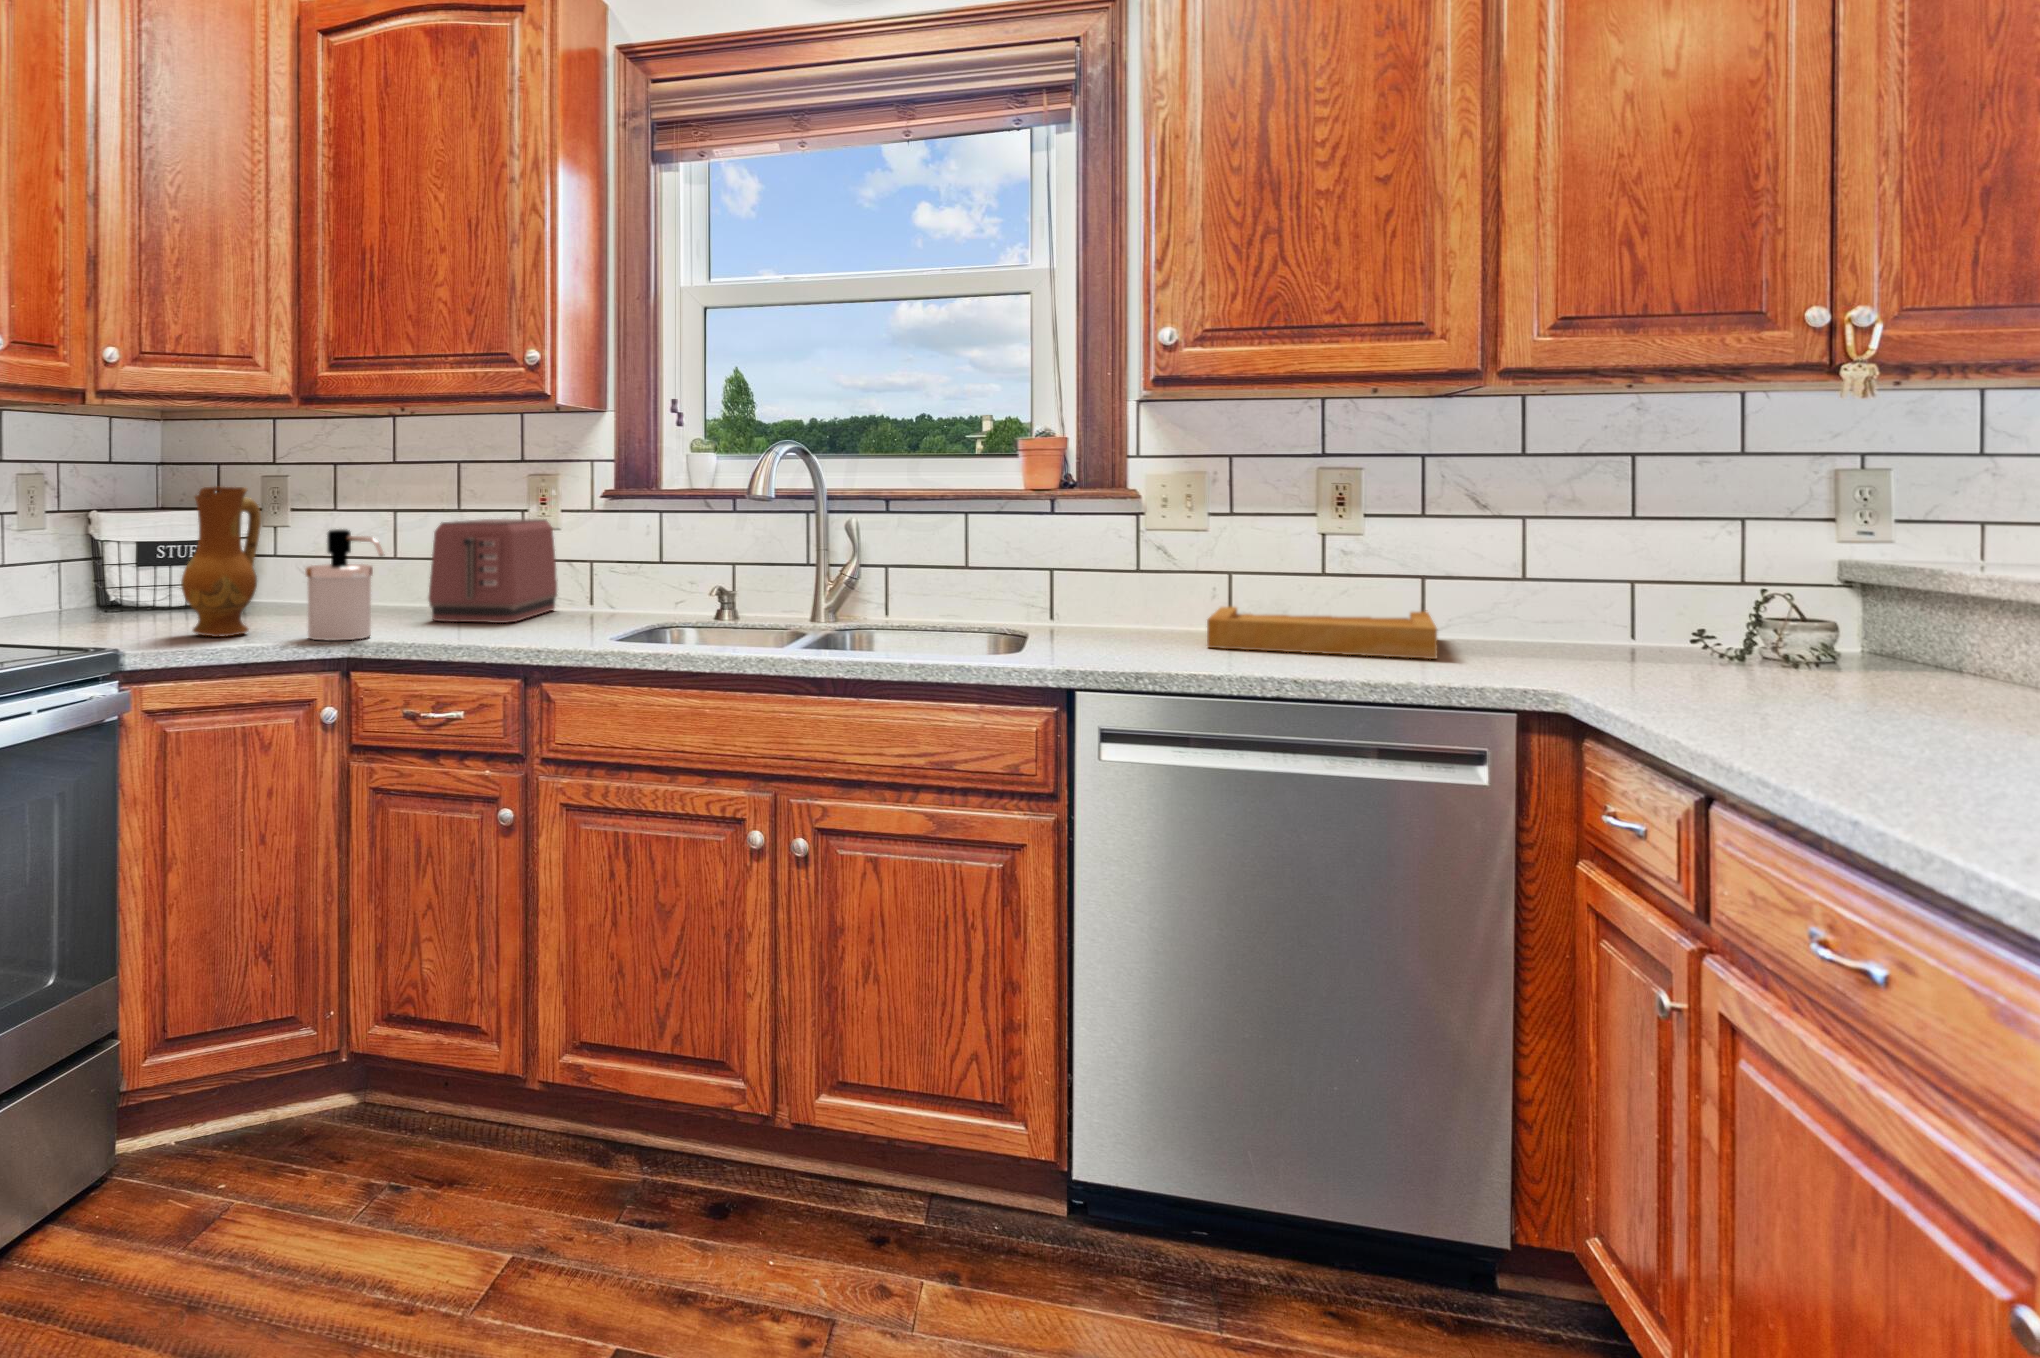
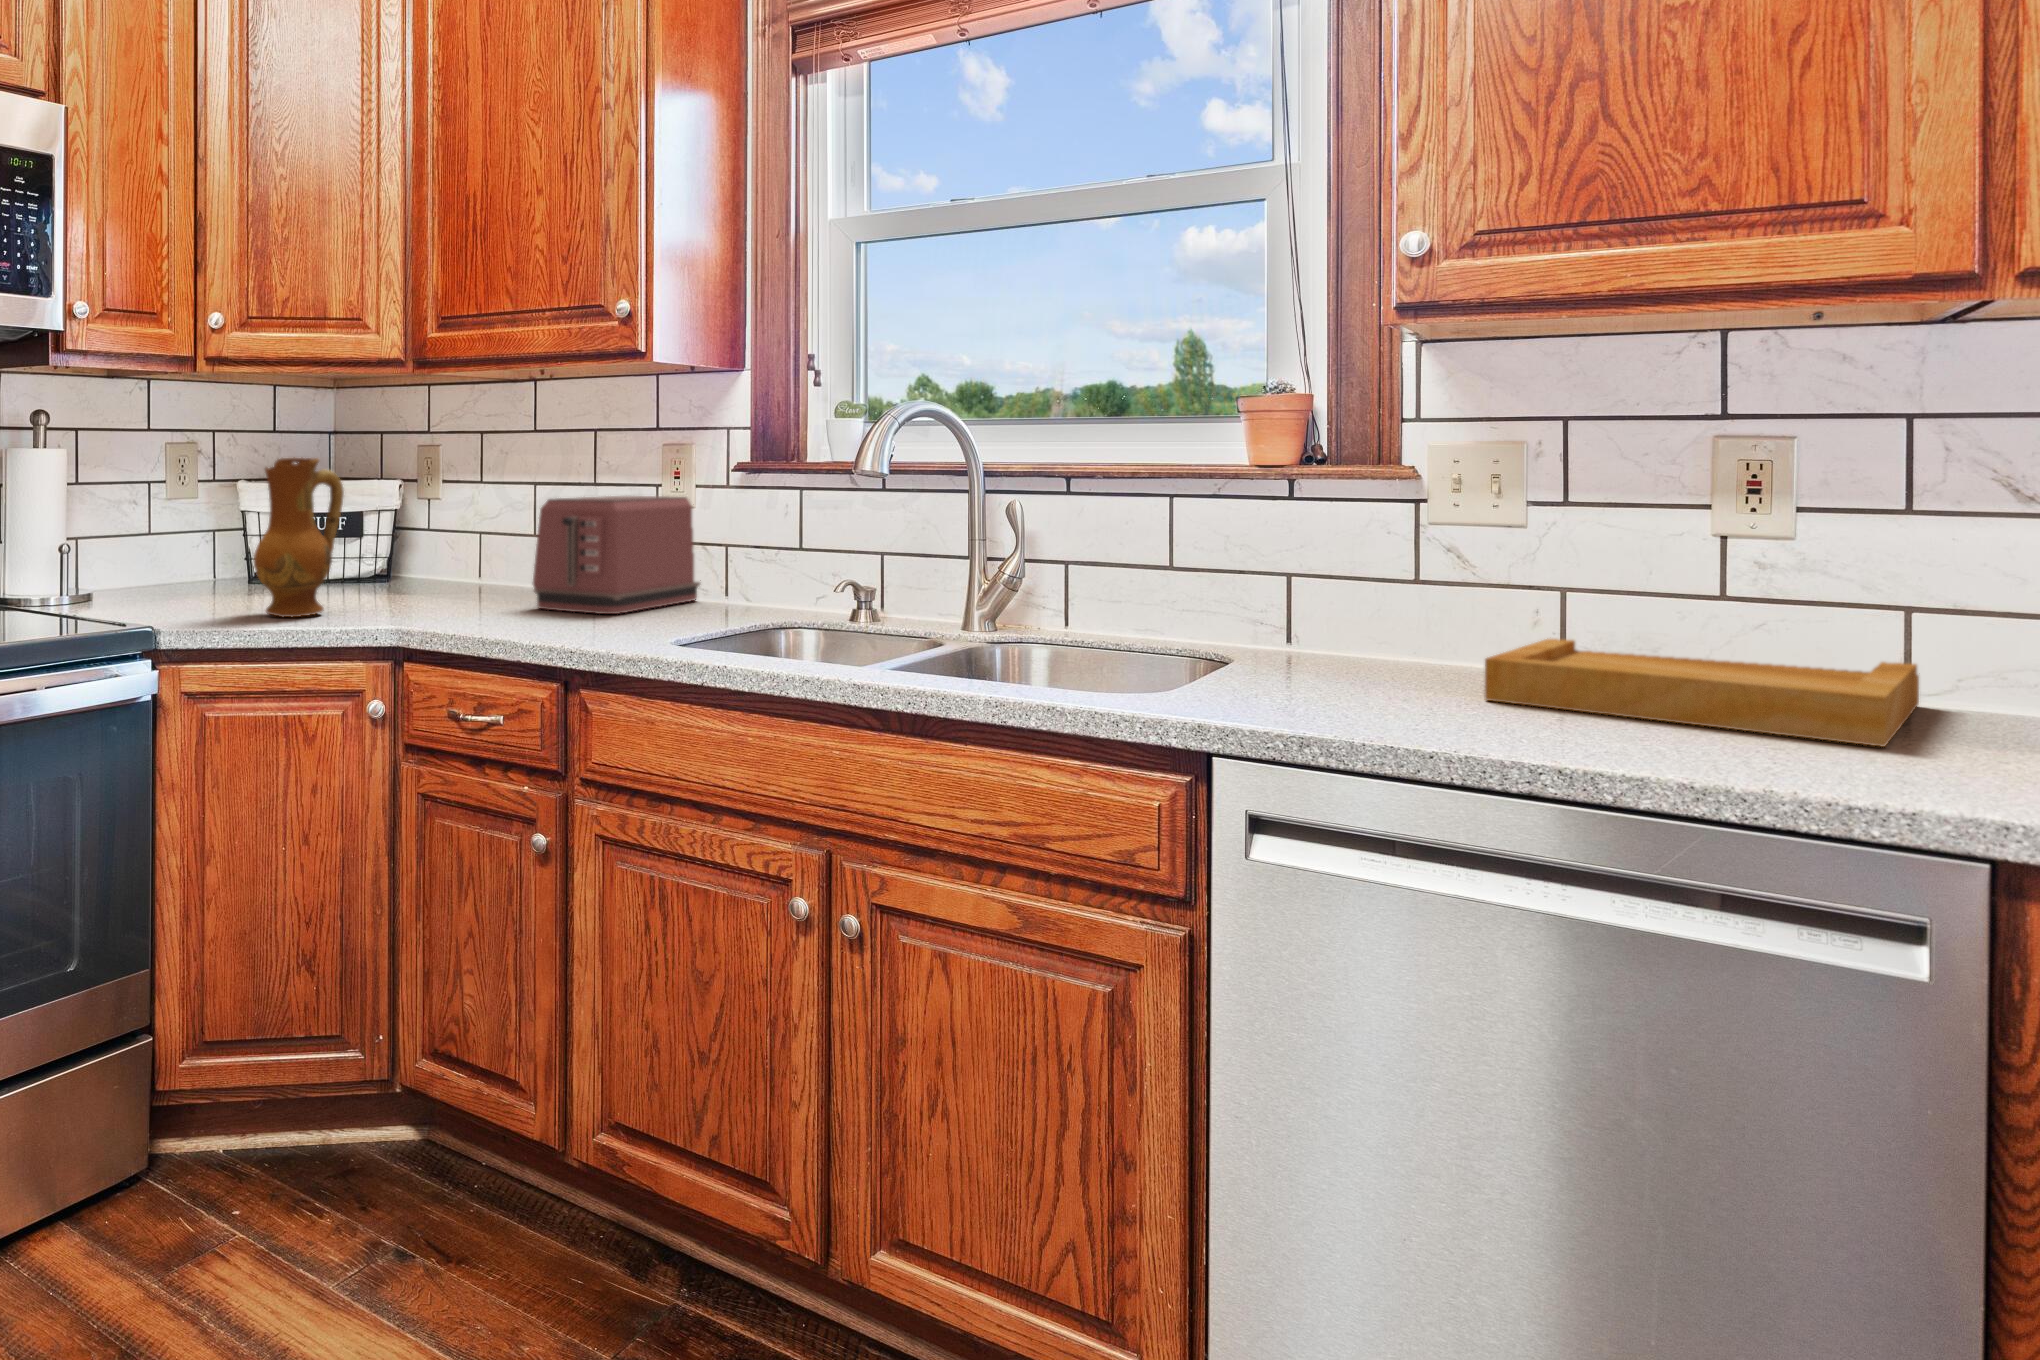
soap dispenser: present [305,529,384,641] -> none [361,505,435,628]

